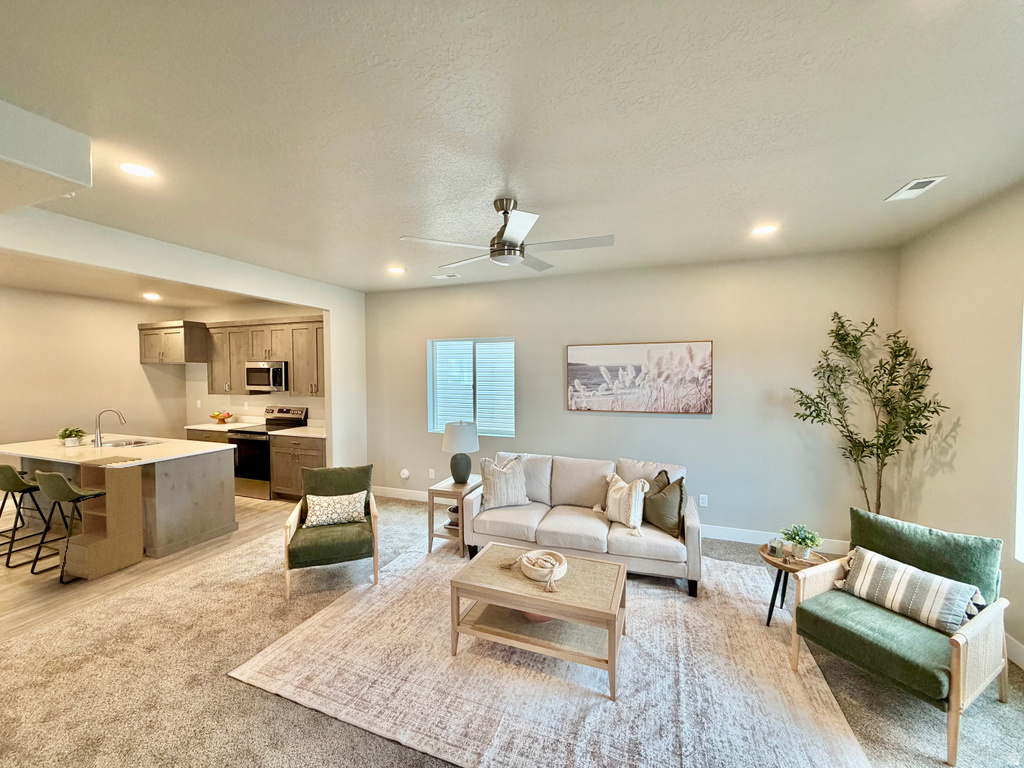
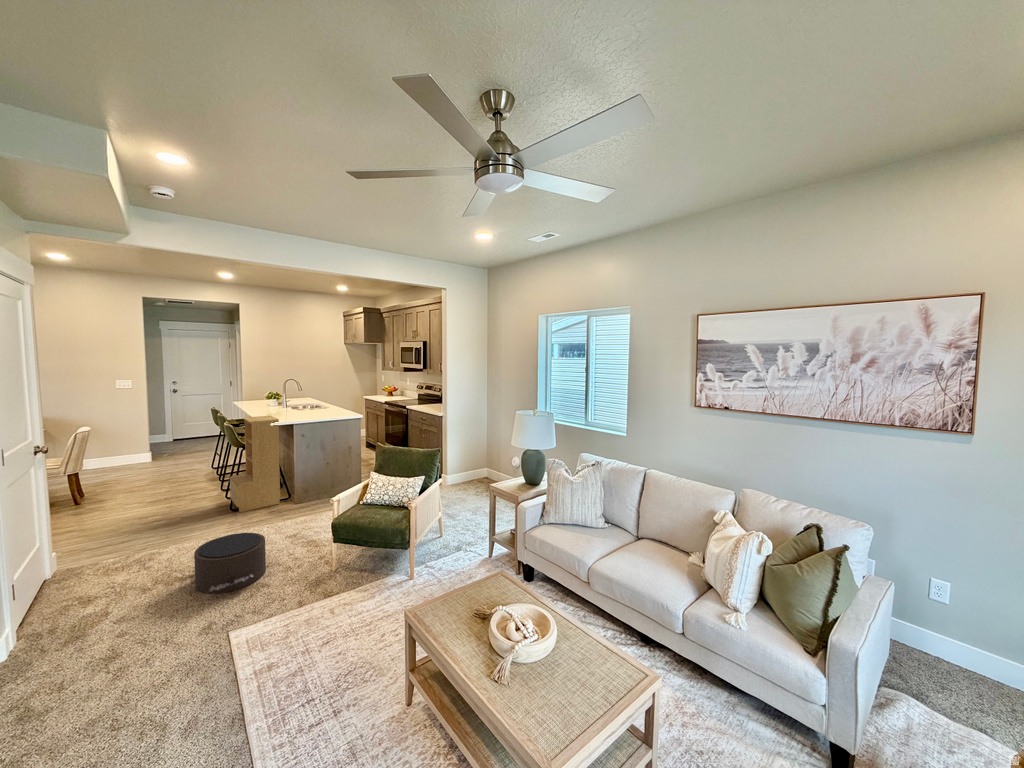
pouf: none [107,582,211,659] -> present [194,533,266,594]

